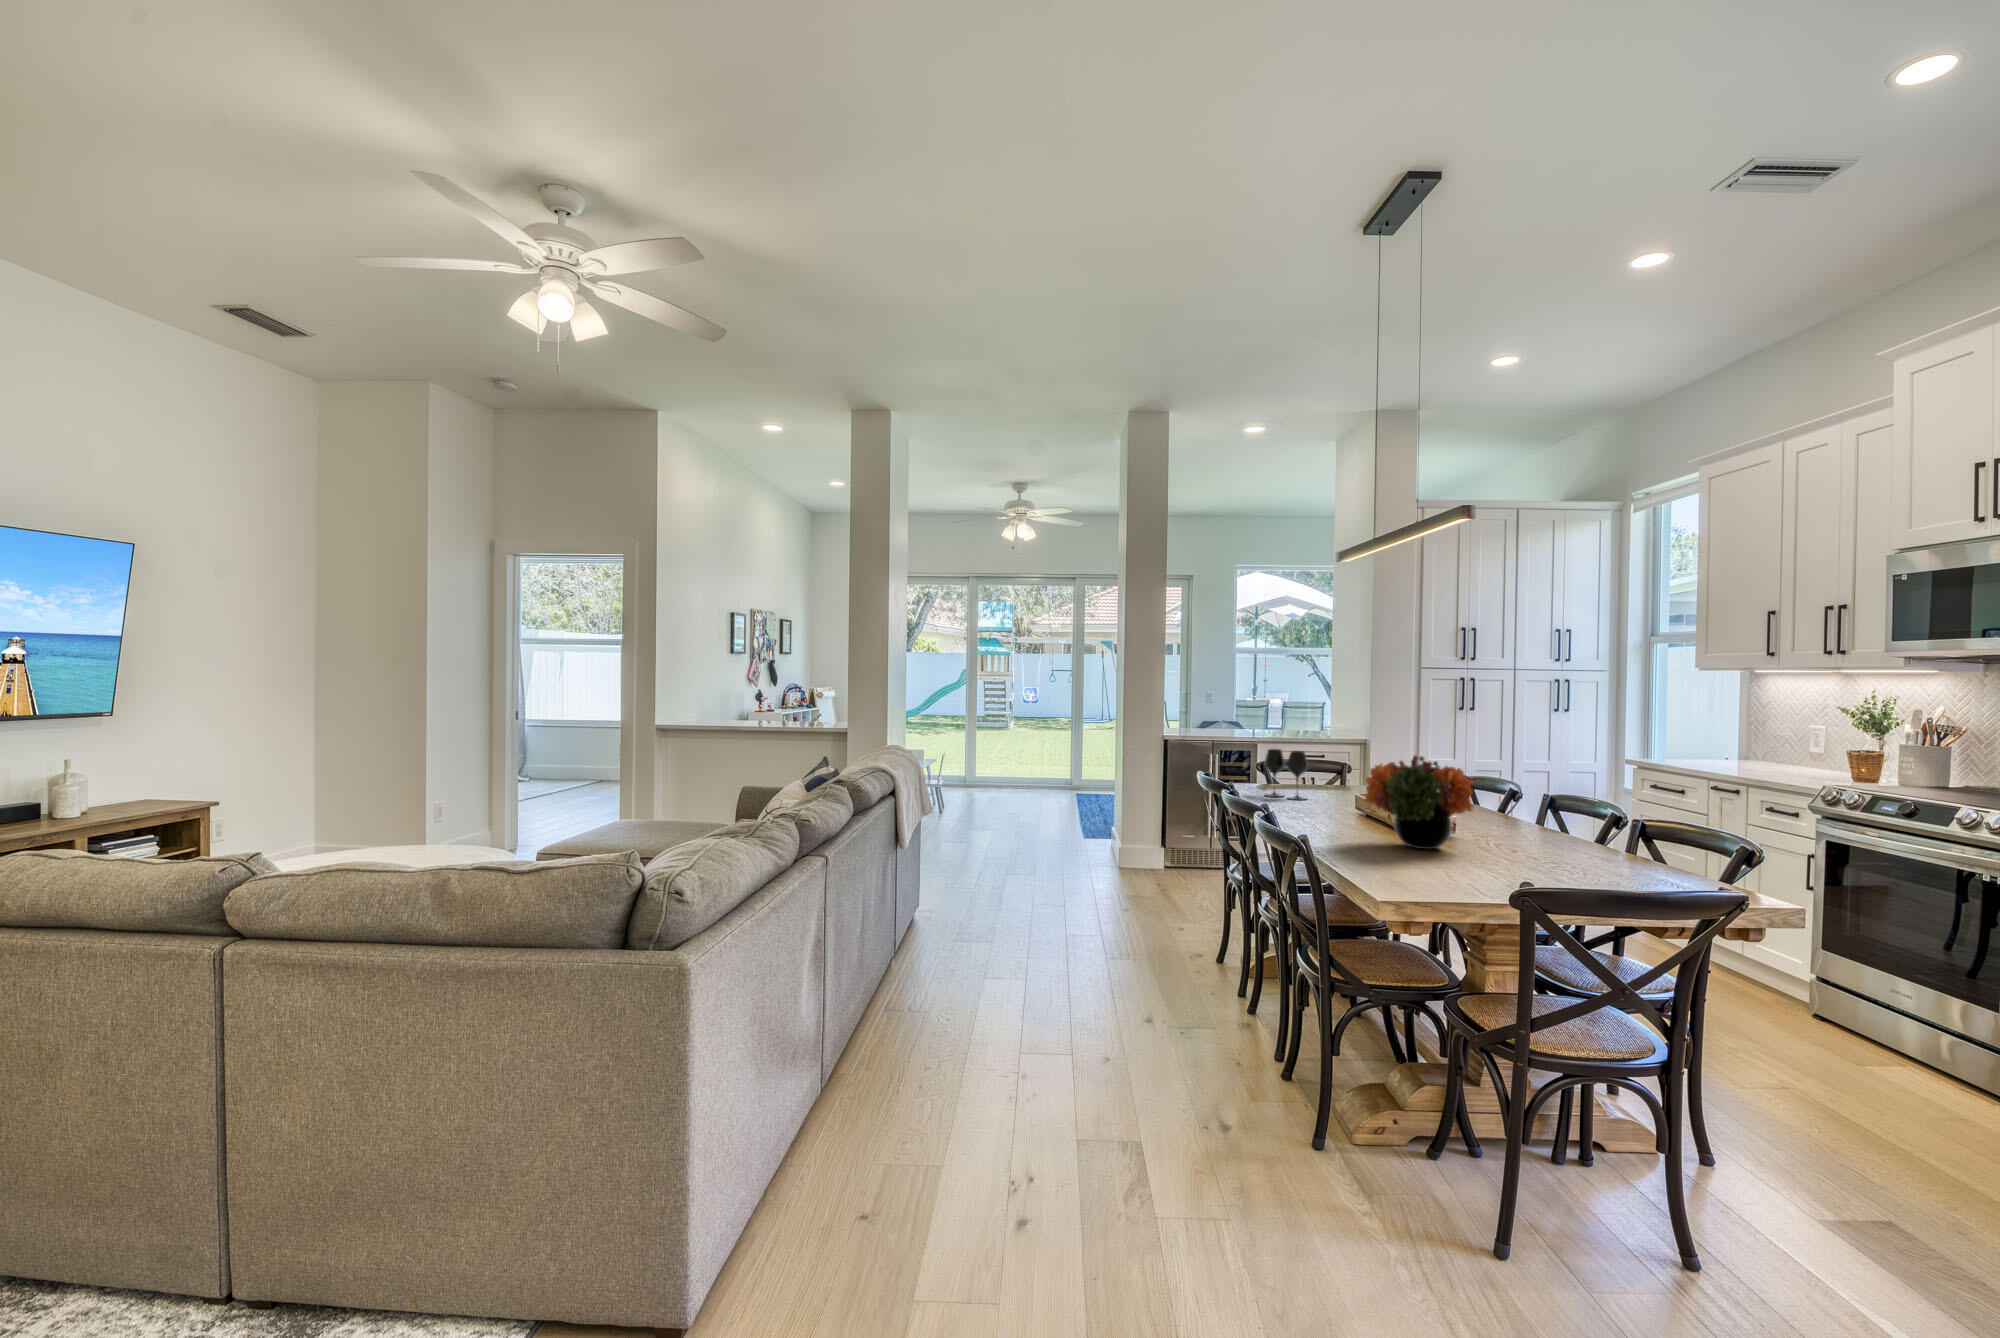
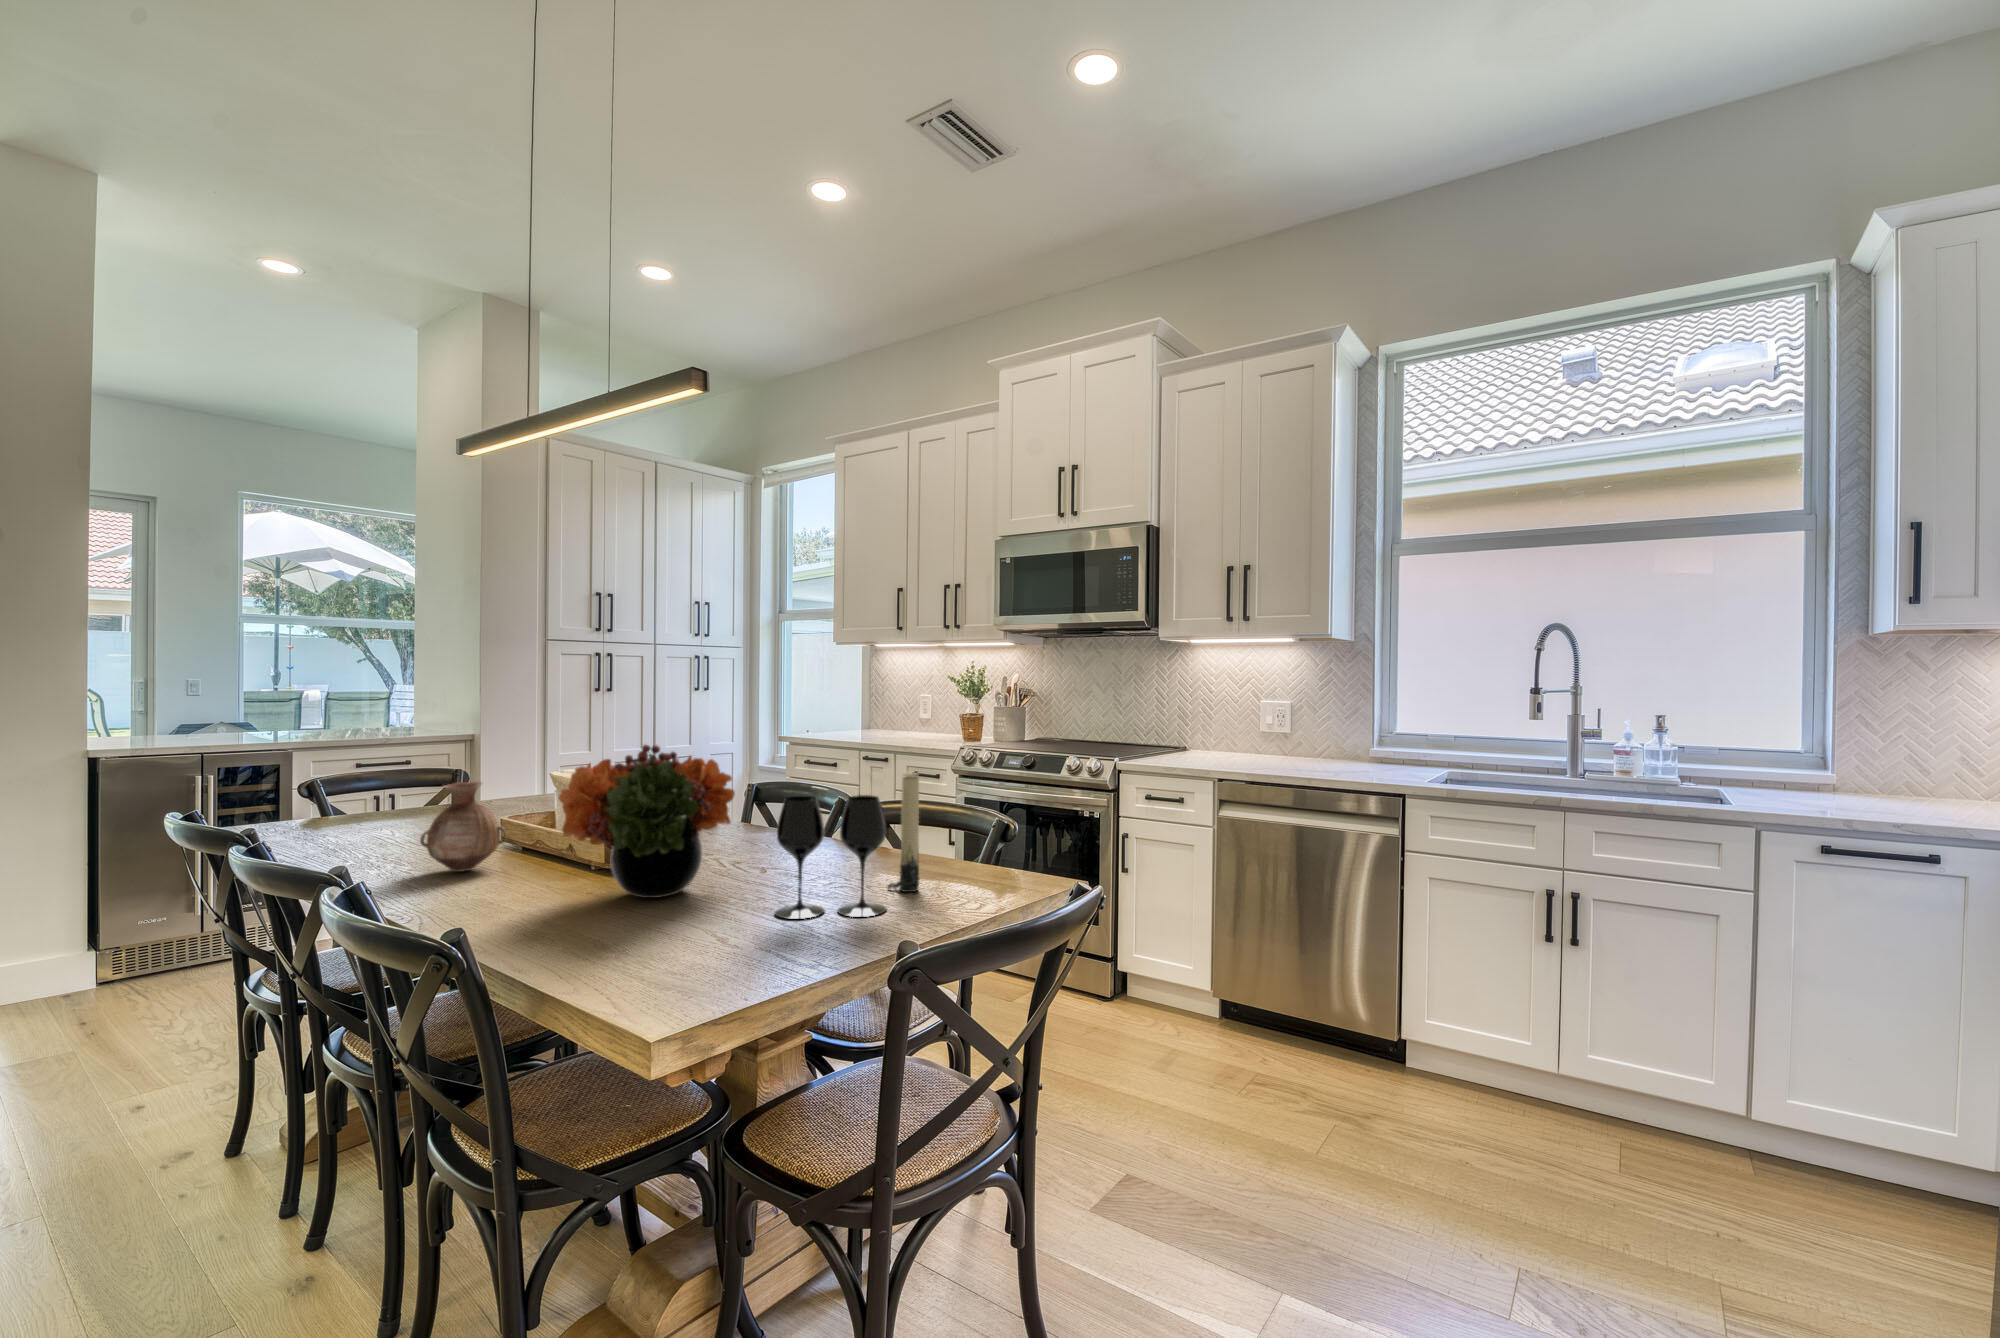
wine glass: present [1265,749,1308,800] -> present [775,795,886,919]
vase: none [1305,769,1349,820] -> present [420,782,507,872]
candle: none [1582,791,1607,878] -> present [888,773,919,892]

